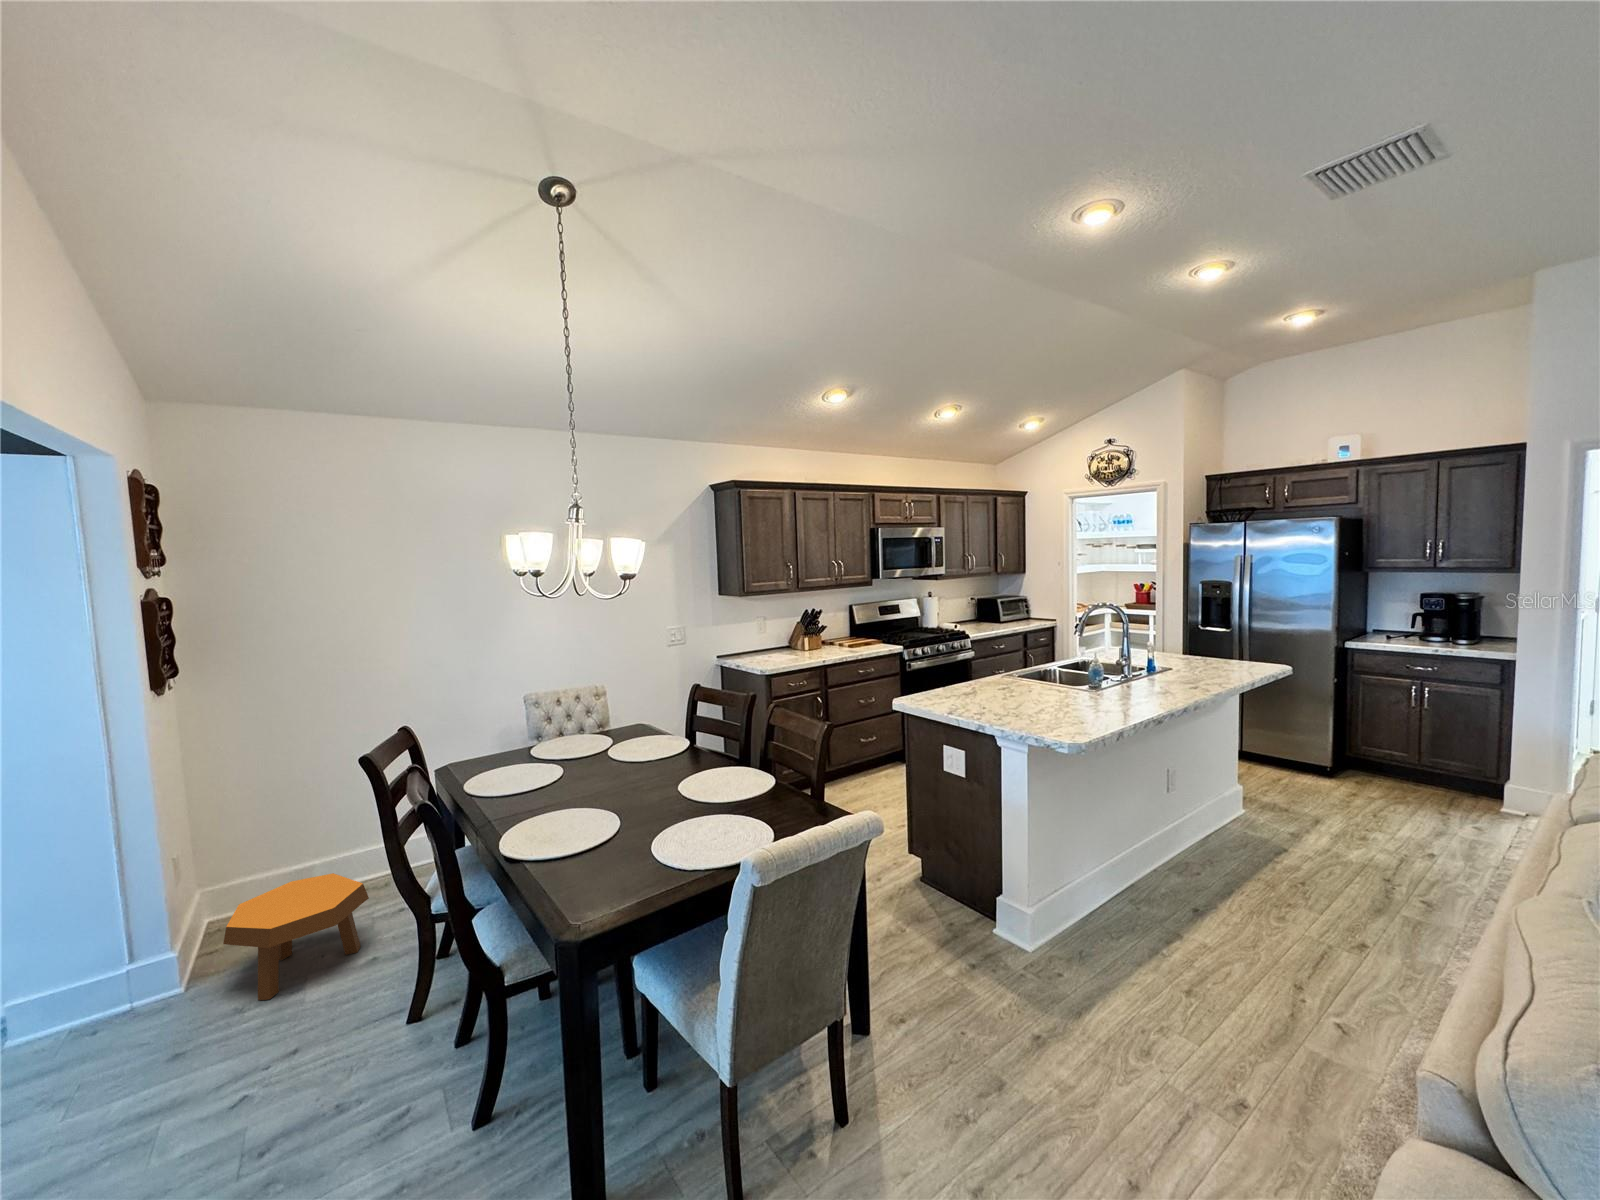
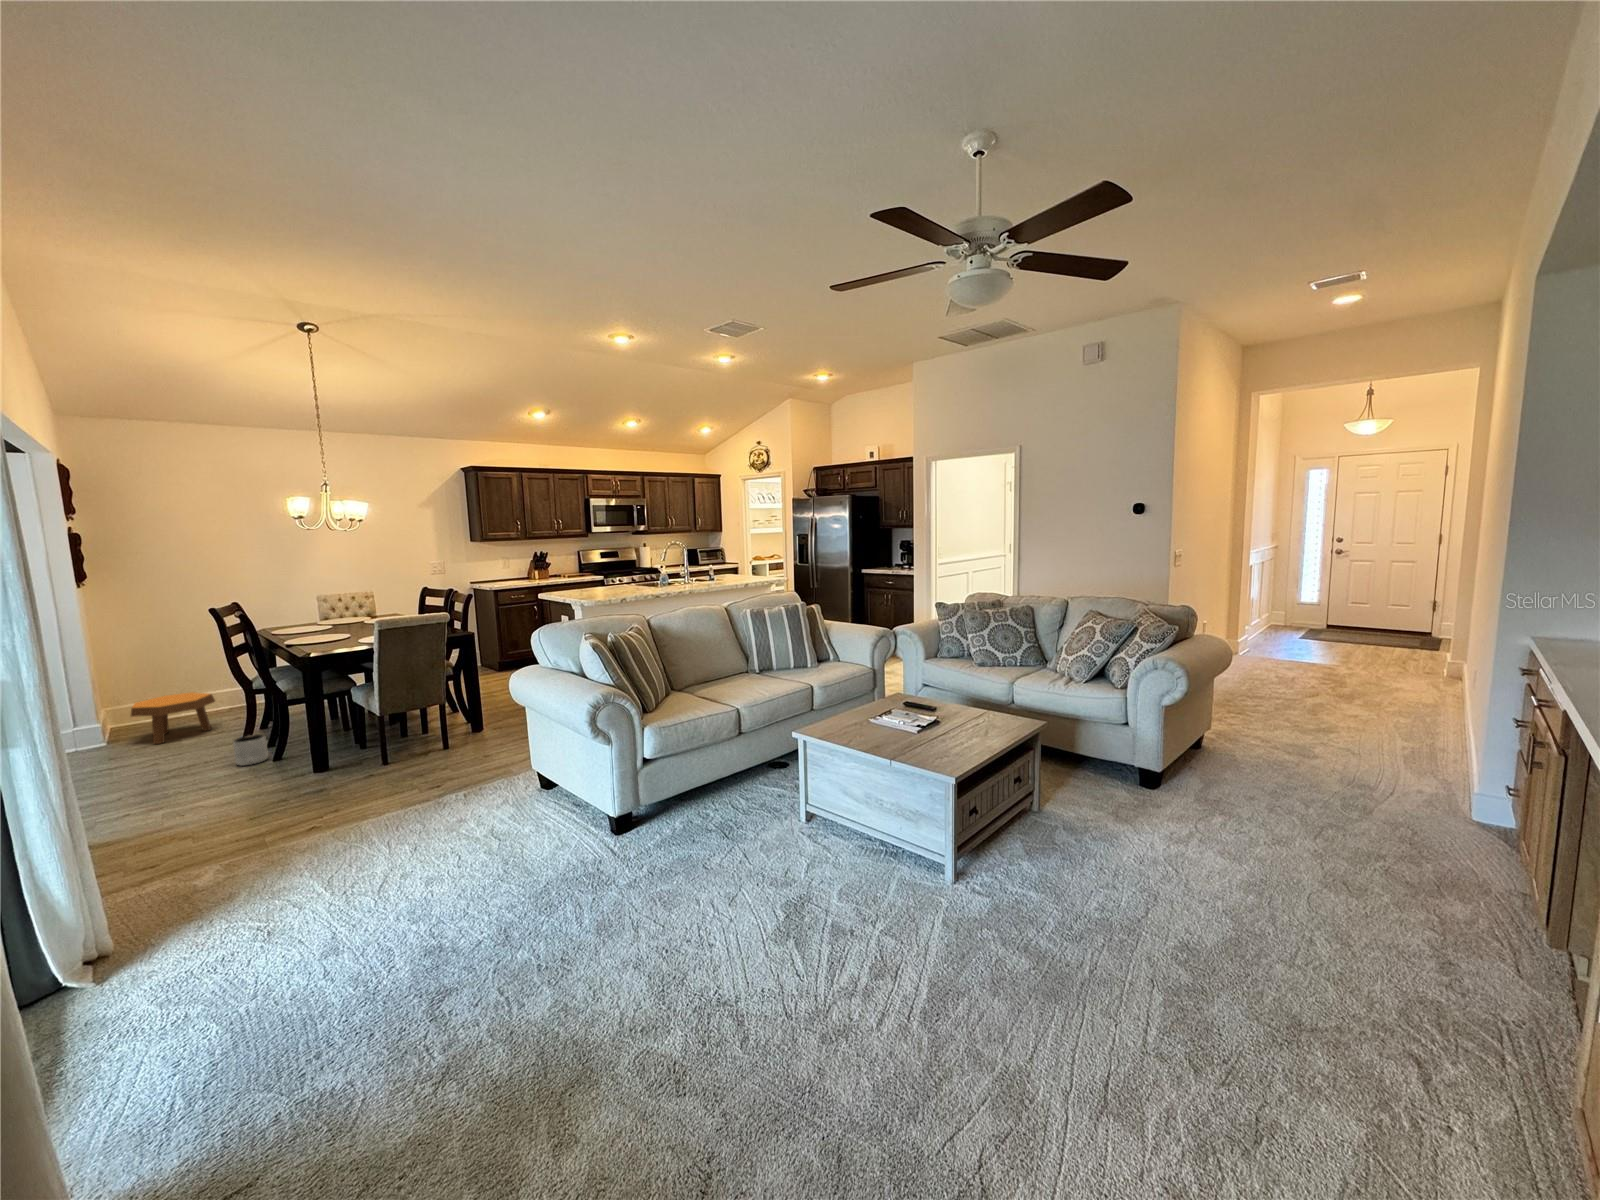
planter: none [385,1052,456,1149] -> present [233,734,268,766]

